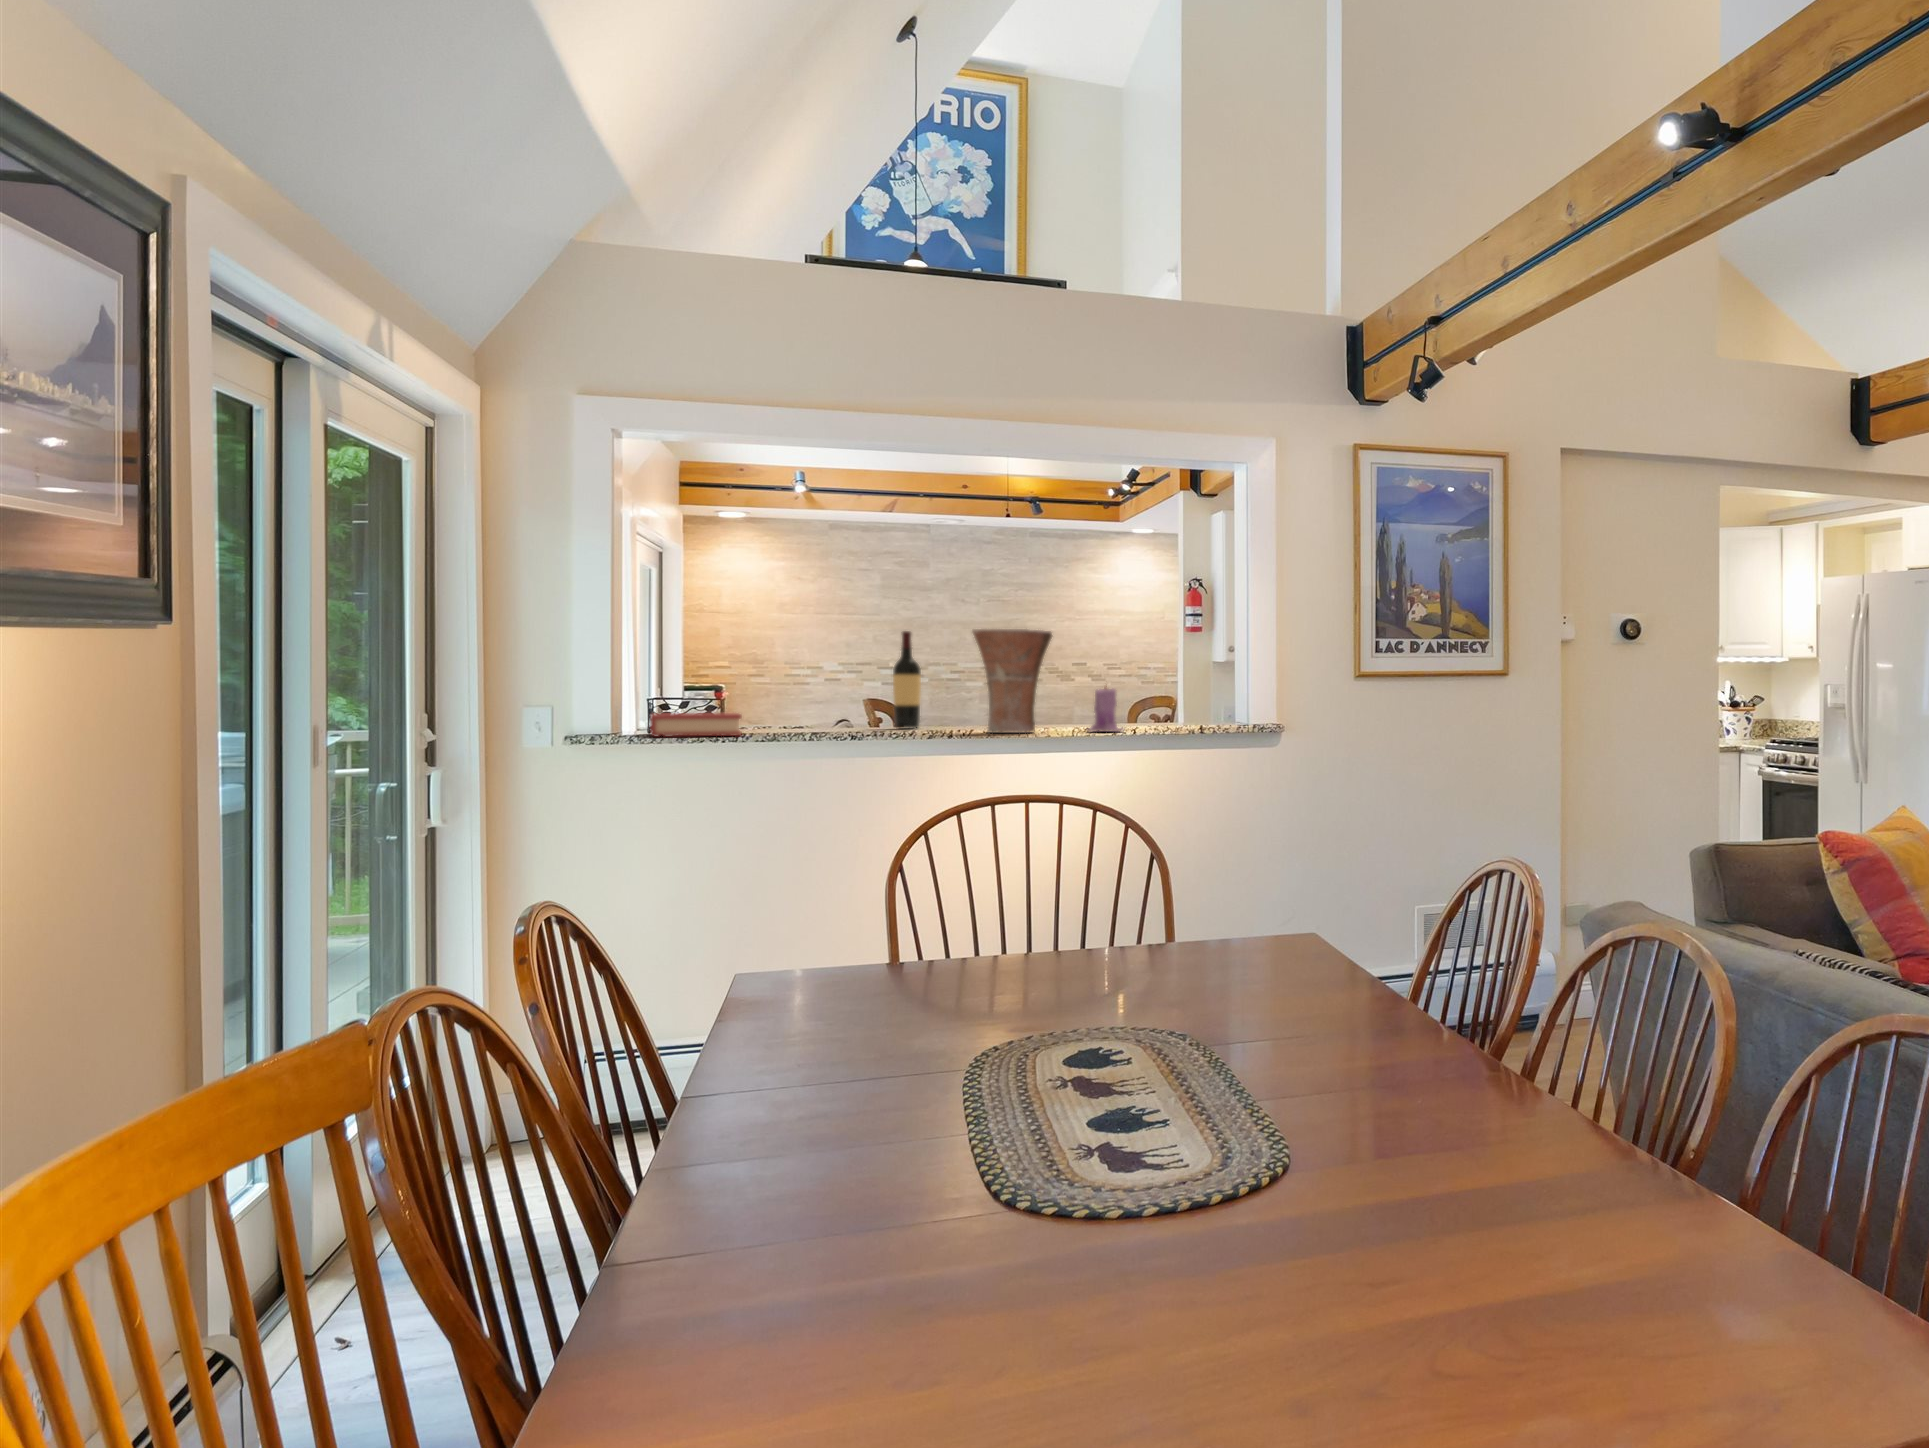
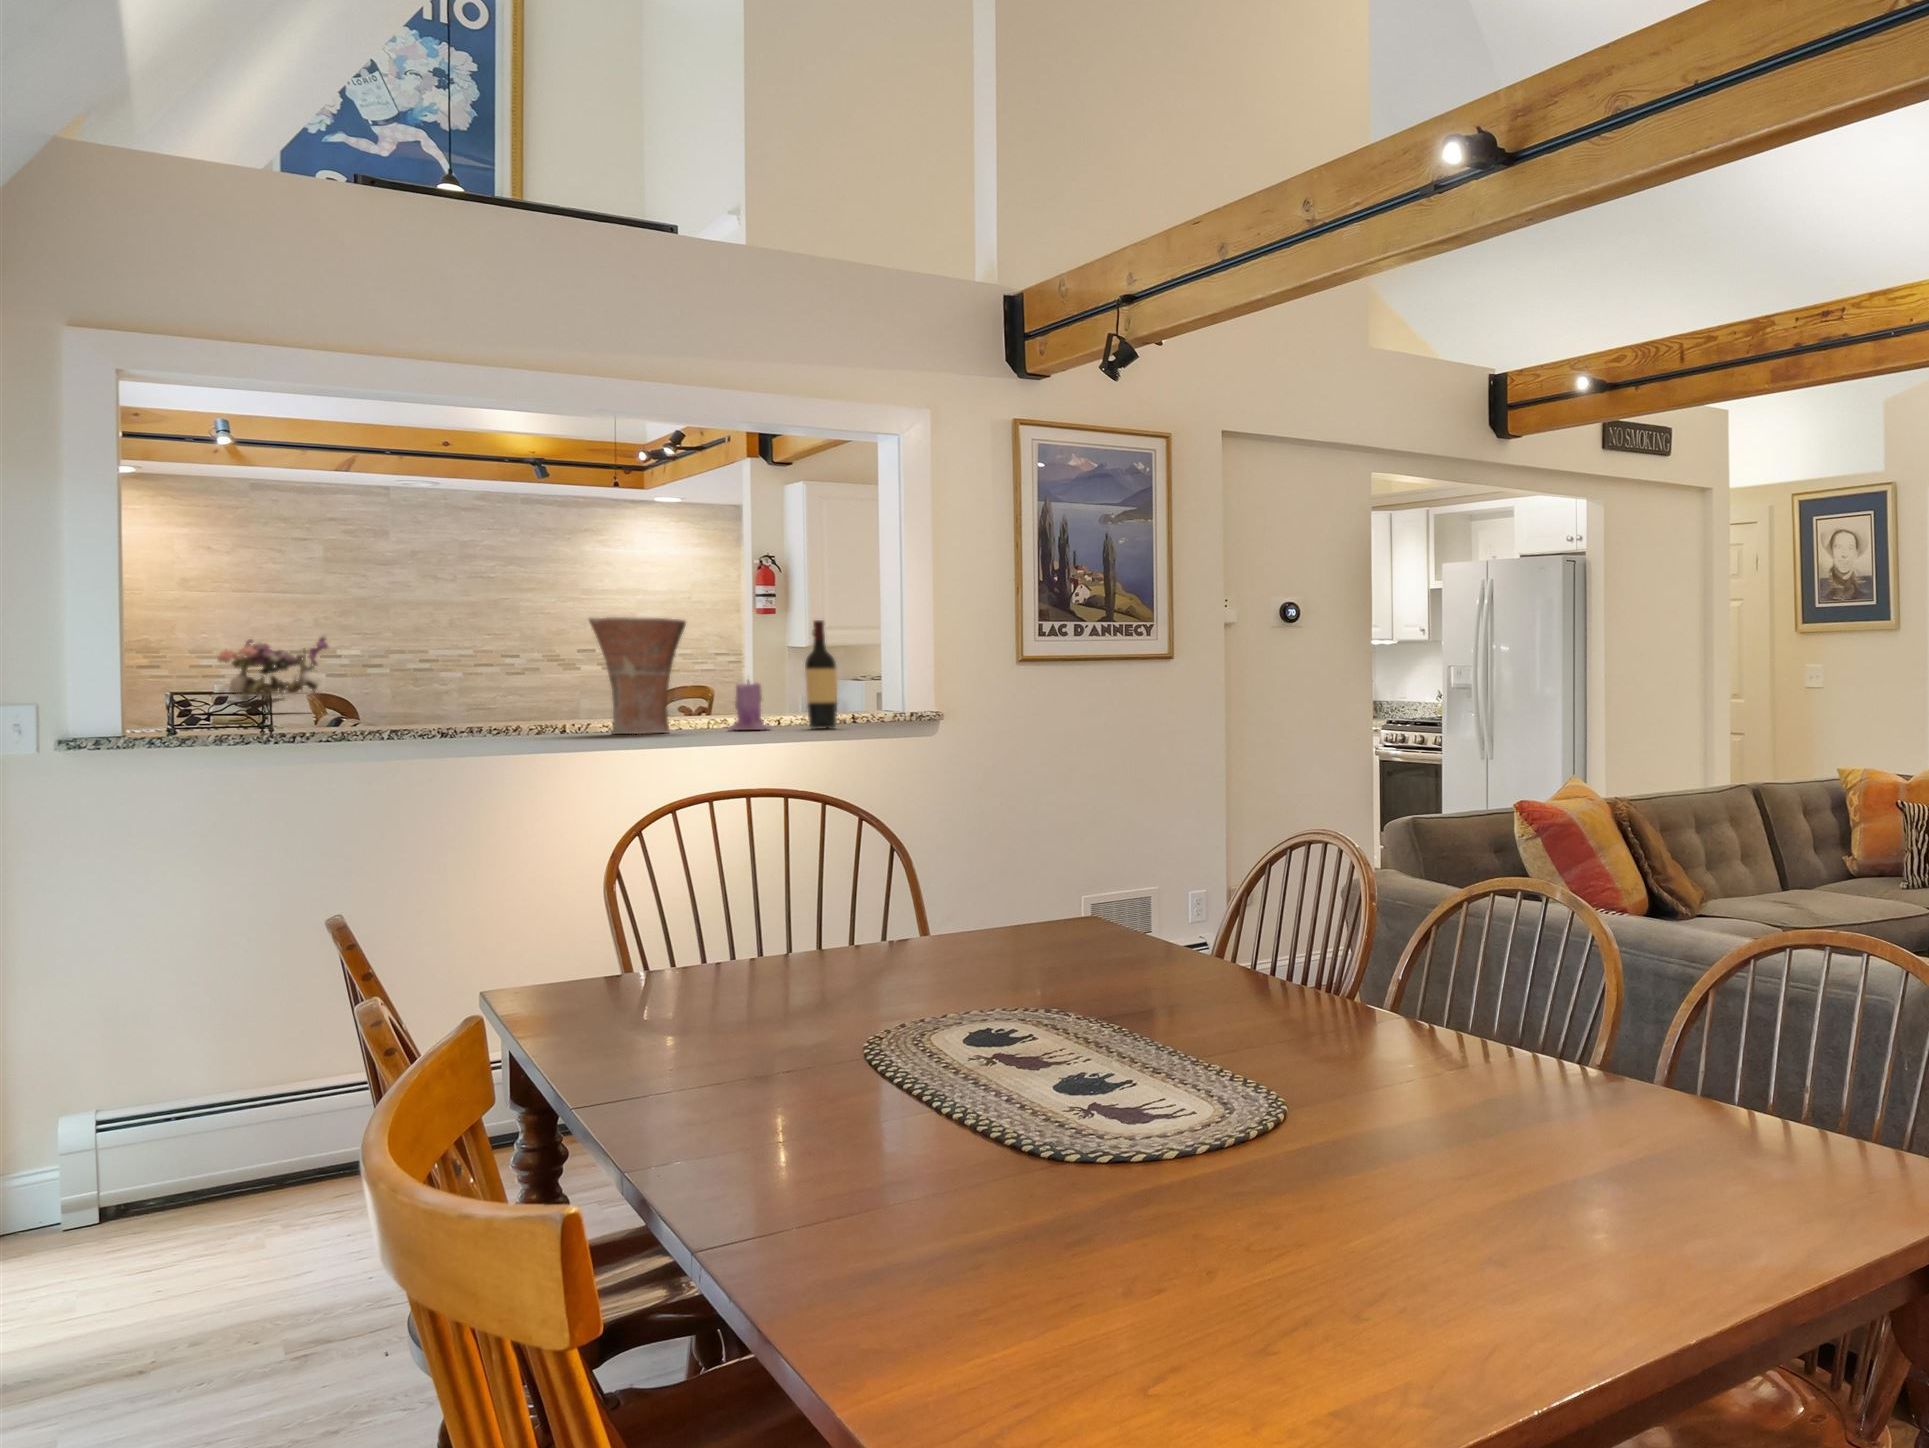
wine bottle: present [893,631,921,728] -> present [805,620,837,728]
flower arrangement: none [776,644,867,709] -> present [209,636,328,713]
hardback book: present [650,713,742,737] -> none [169,718,313,747]

